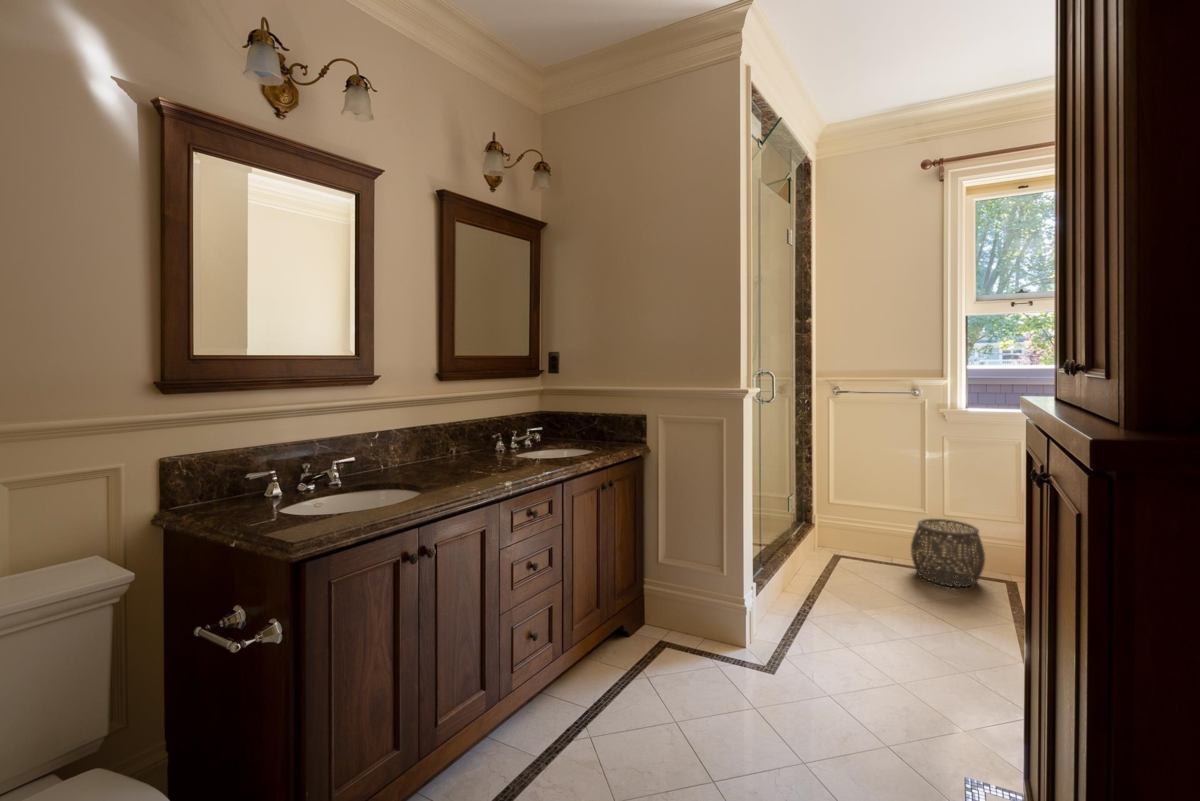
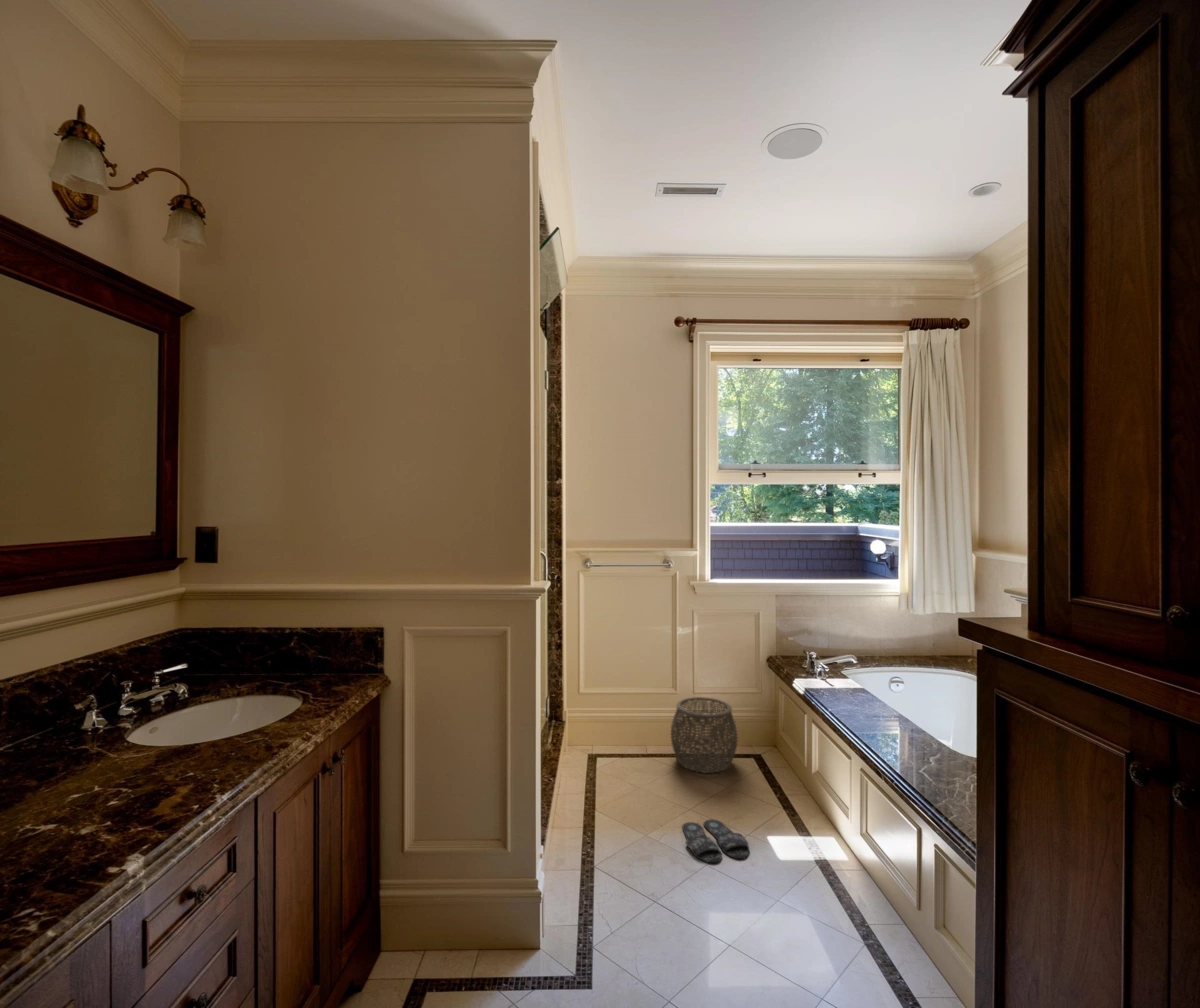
slippers: none [894,611,958,644] -> present [682,819,749,863]

